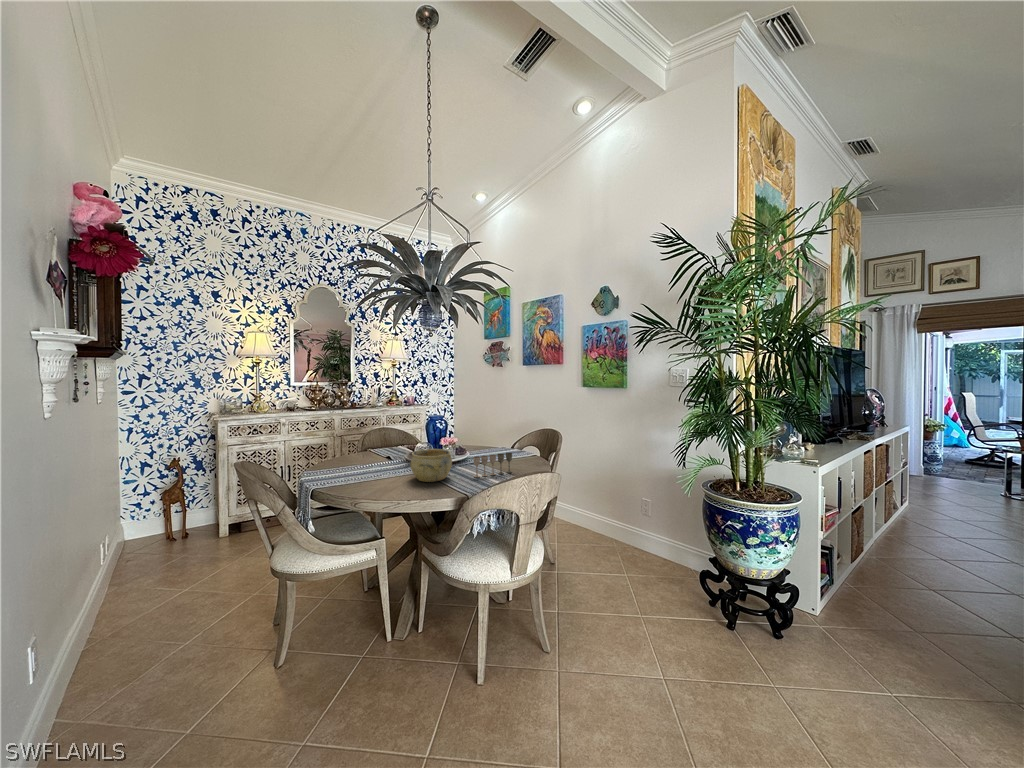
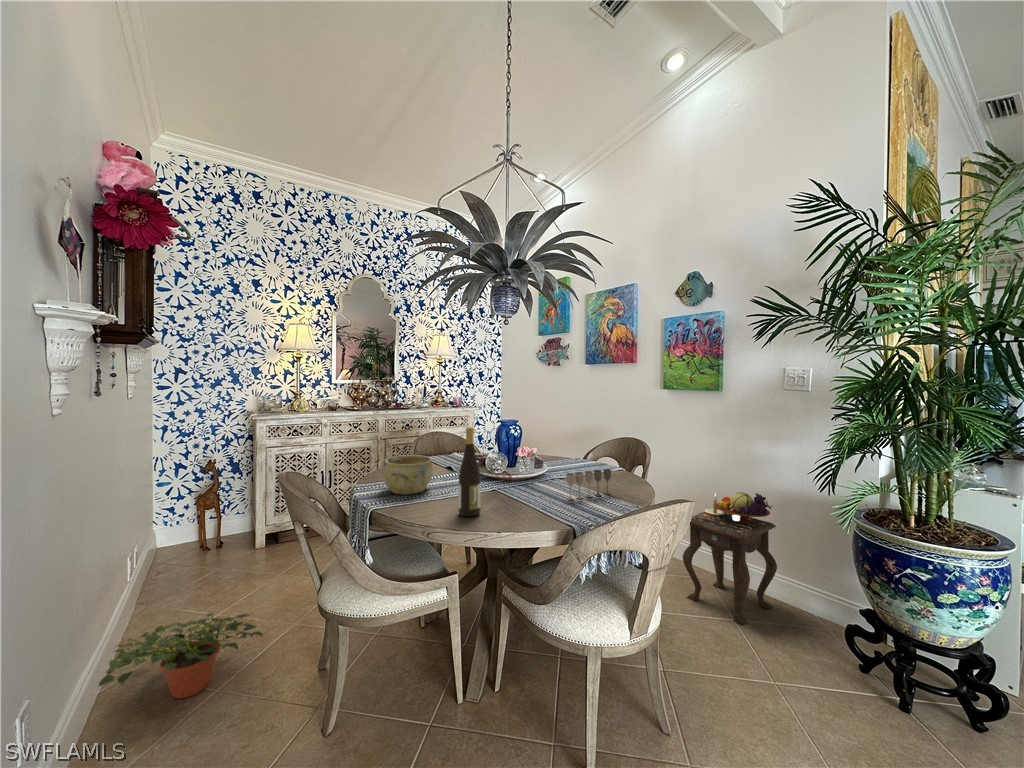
wine bottle: none [381,421,399,490] -> present [458,427,480,516]
ceramic bowl: present [410,449,452,482] -> present [383,455,433,494]
side table: none [590,469,663,577] -> present [683,492,777,625]
potted plant: none [82,584,225,651] -> present [99,613,262,698]

